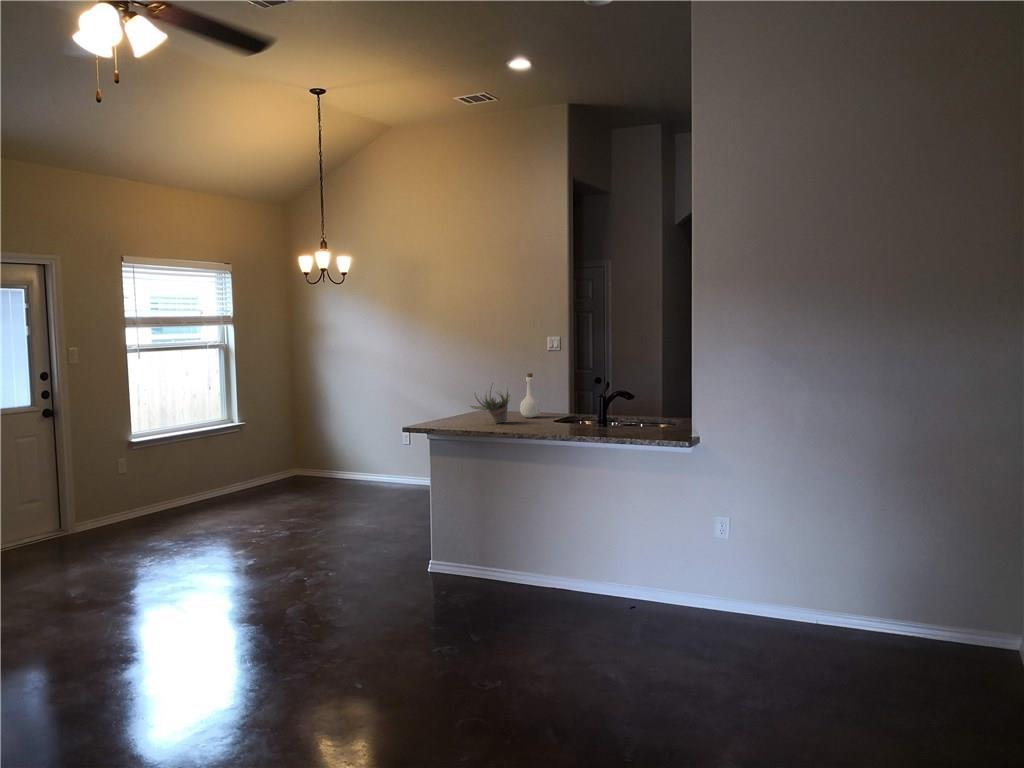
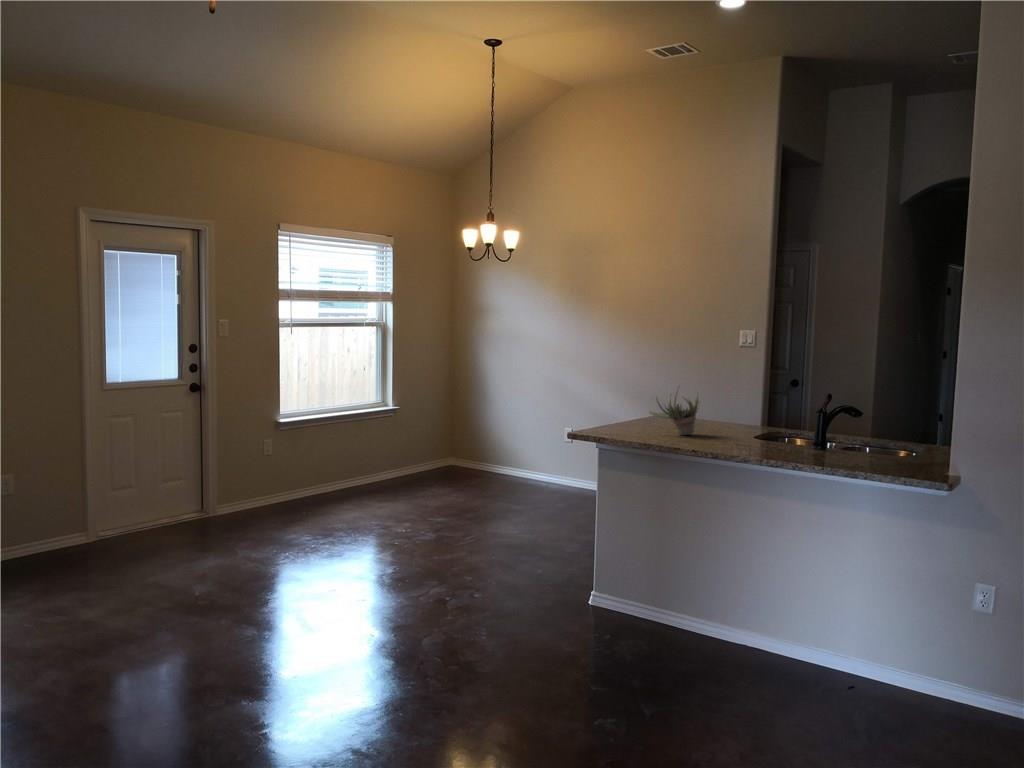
bottle: present [520,373,541,417] -> none [709,376,736,430]

